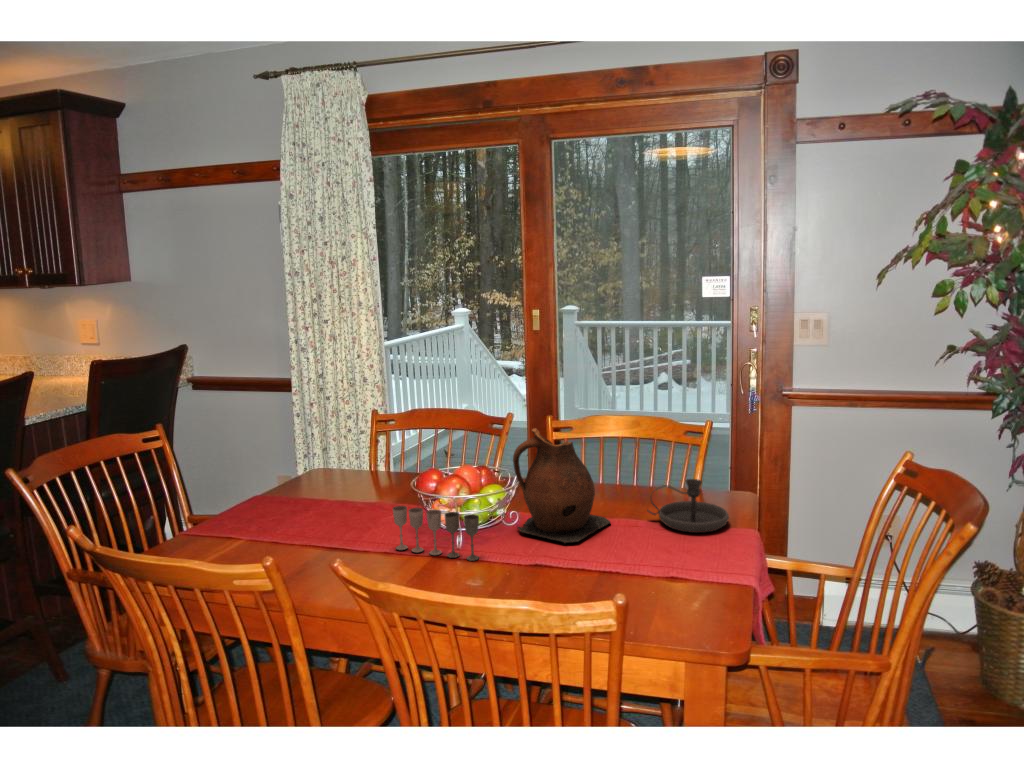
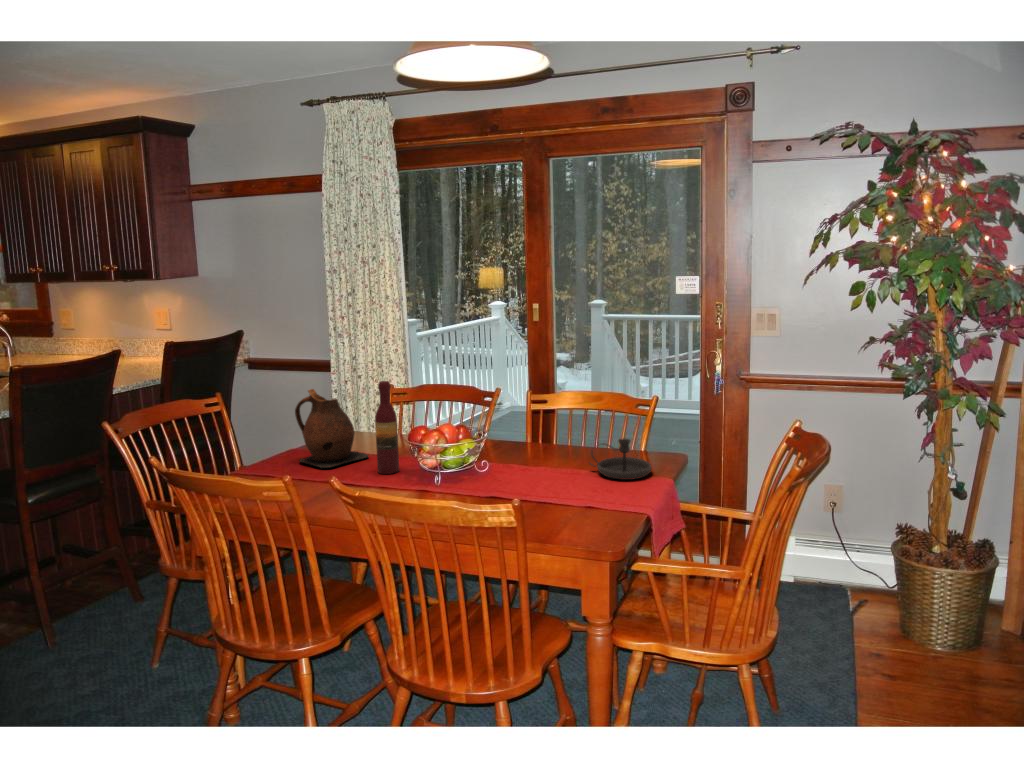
wine bottle: none [371,410,402,531] -> present [375,381,399,474]
ceramic pitcher: present [513,428,611,544] -> present [295,389,368,468]
wine glass: present [393,506,479,561] -> none [388,453,451,494]

